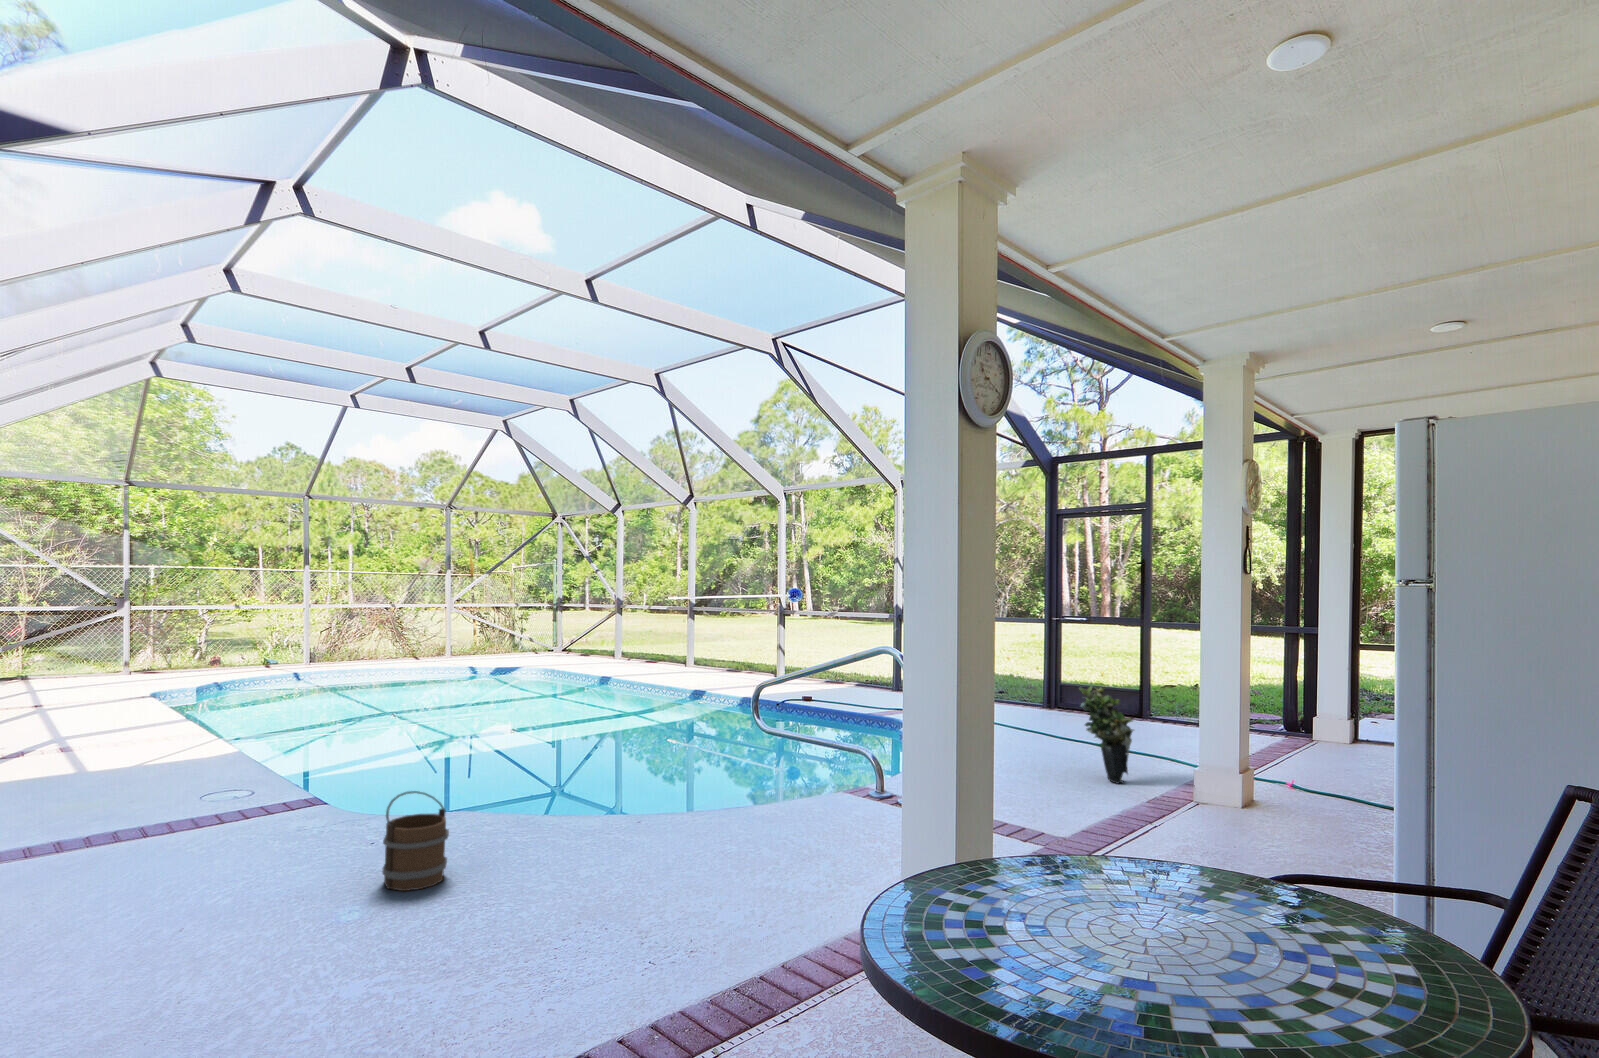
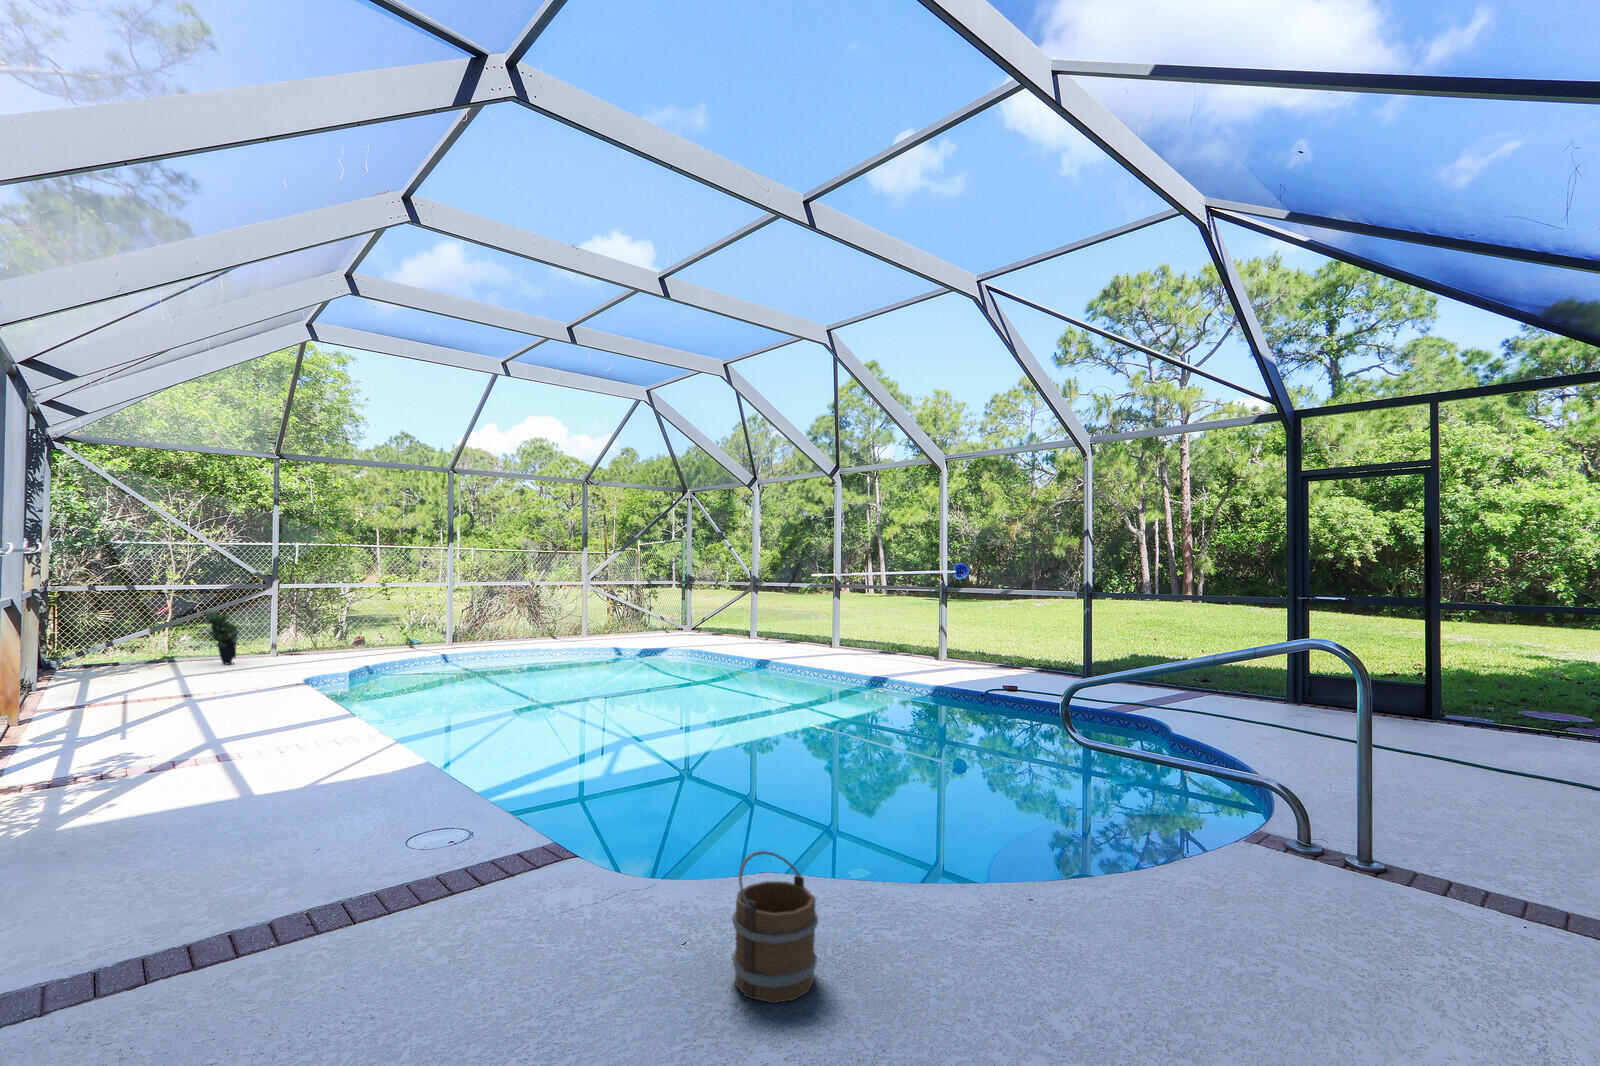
potted plant: present [1079,686,1133,784] -> present [202,610,240,665]

